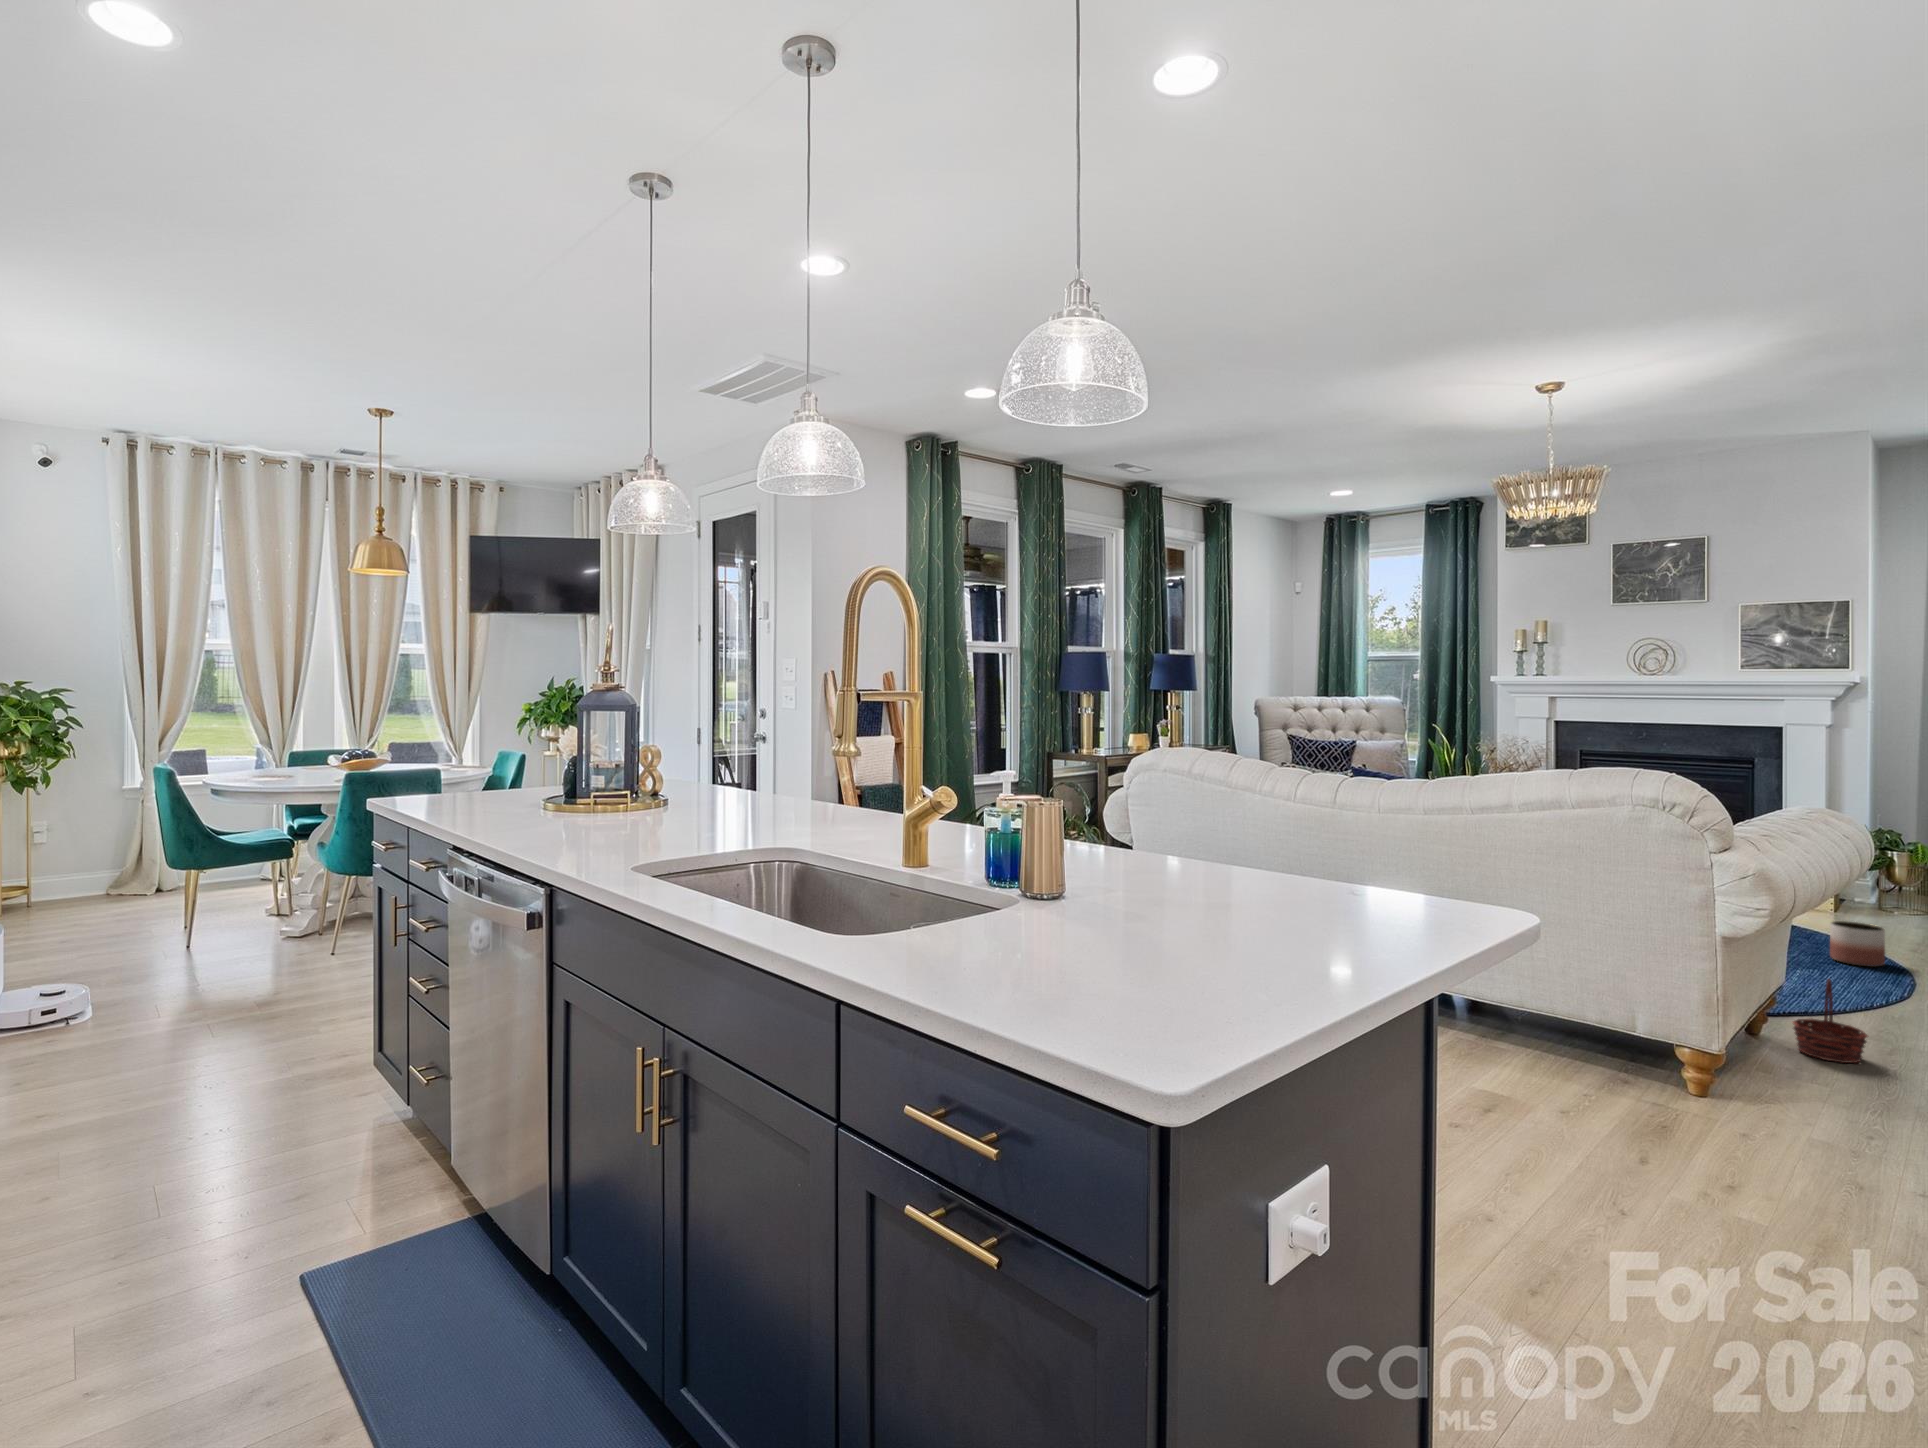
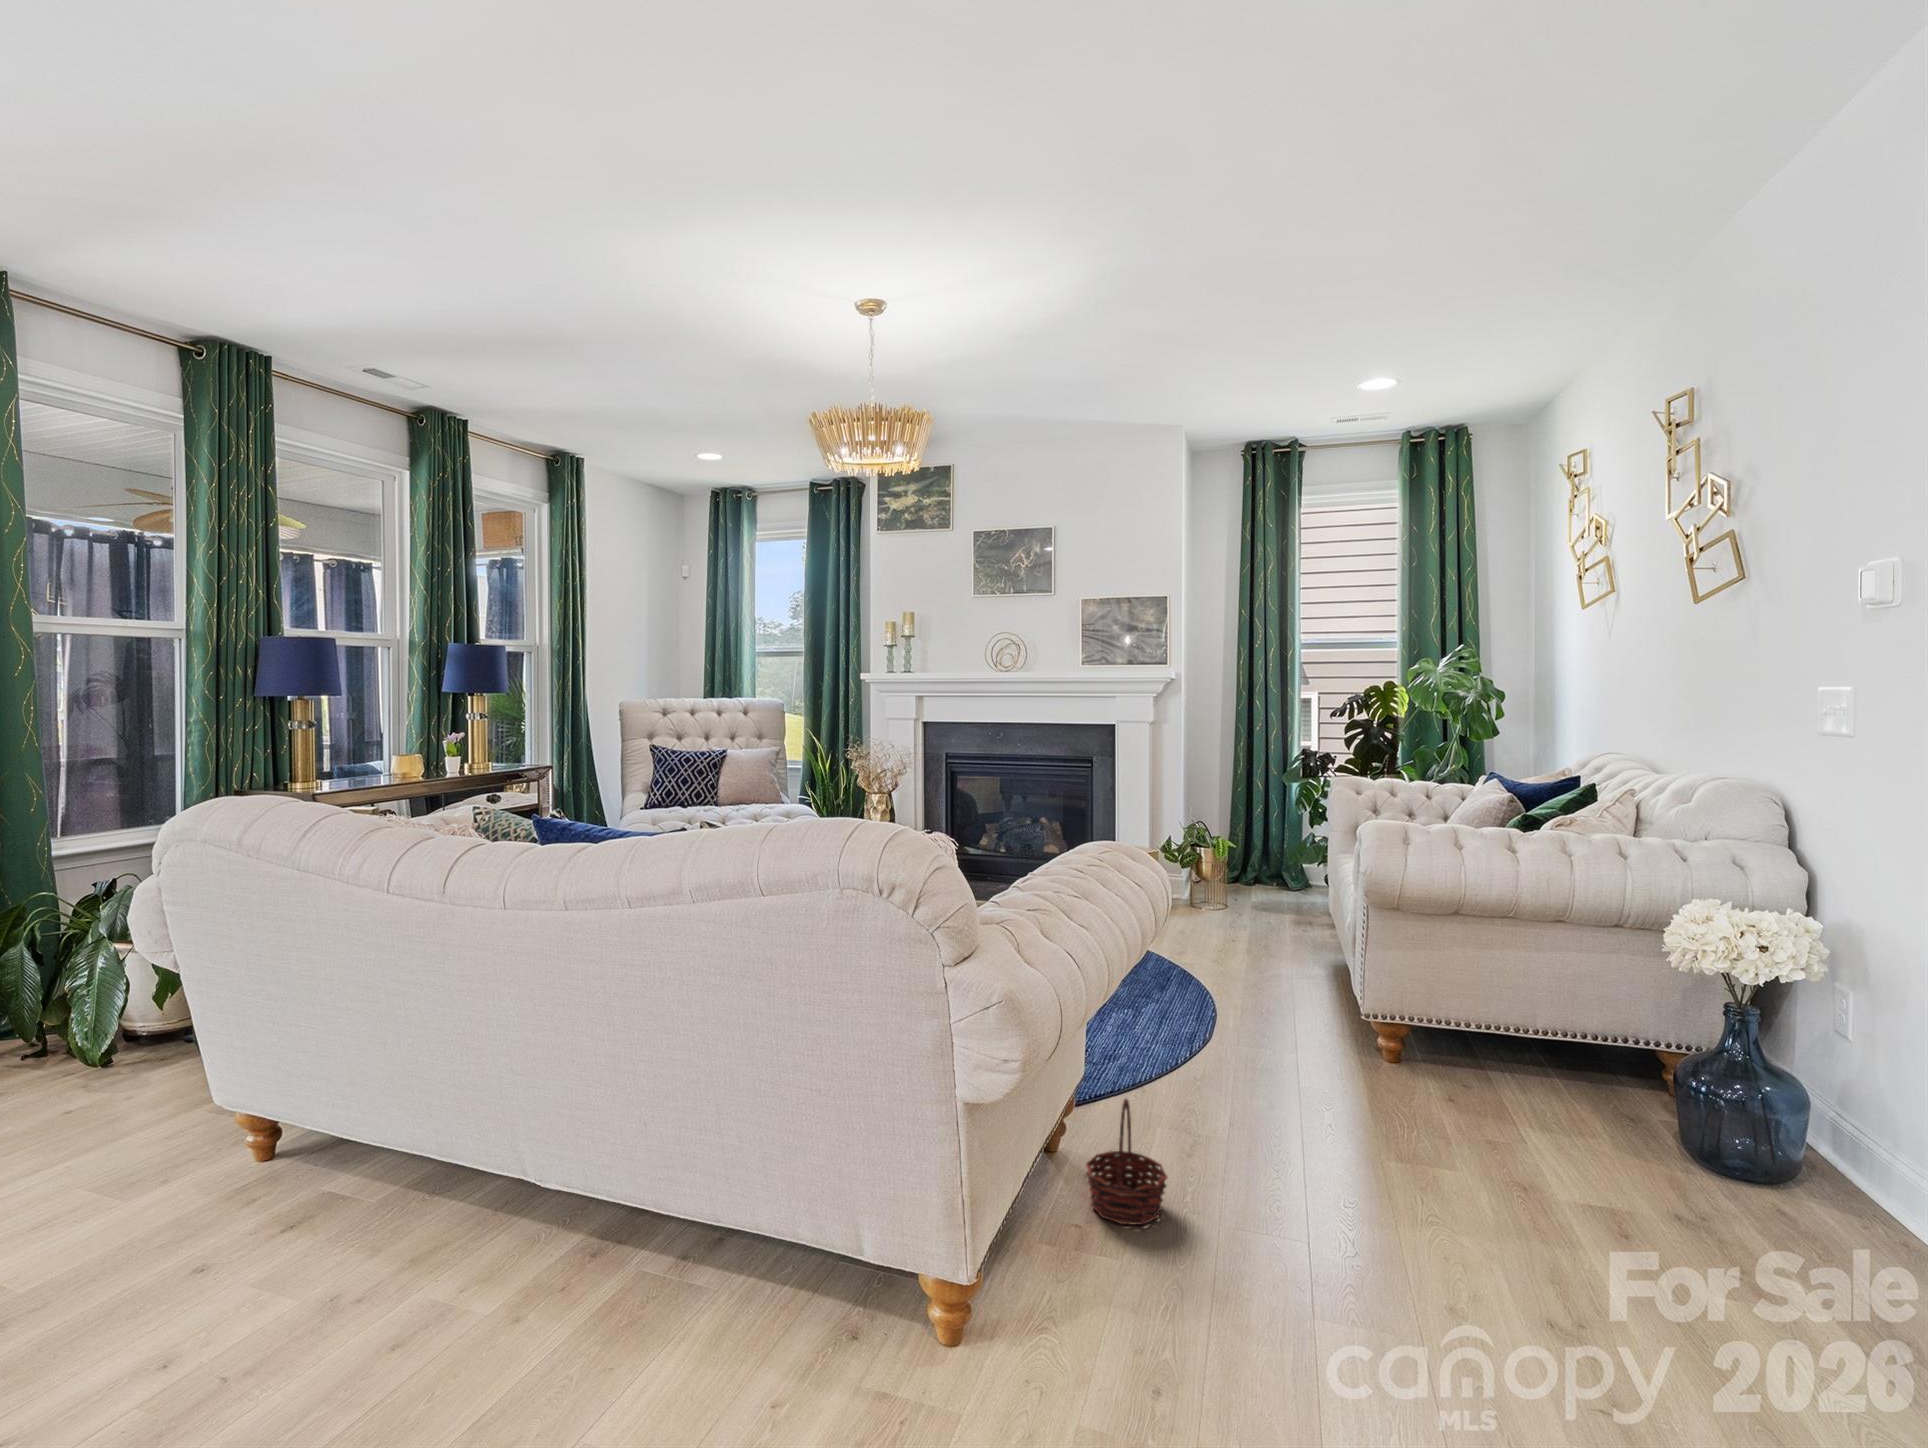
planter: present [1830,921,1885,967] -> none [1146,952,1194,1006]

